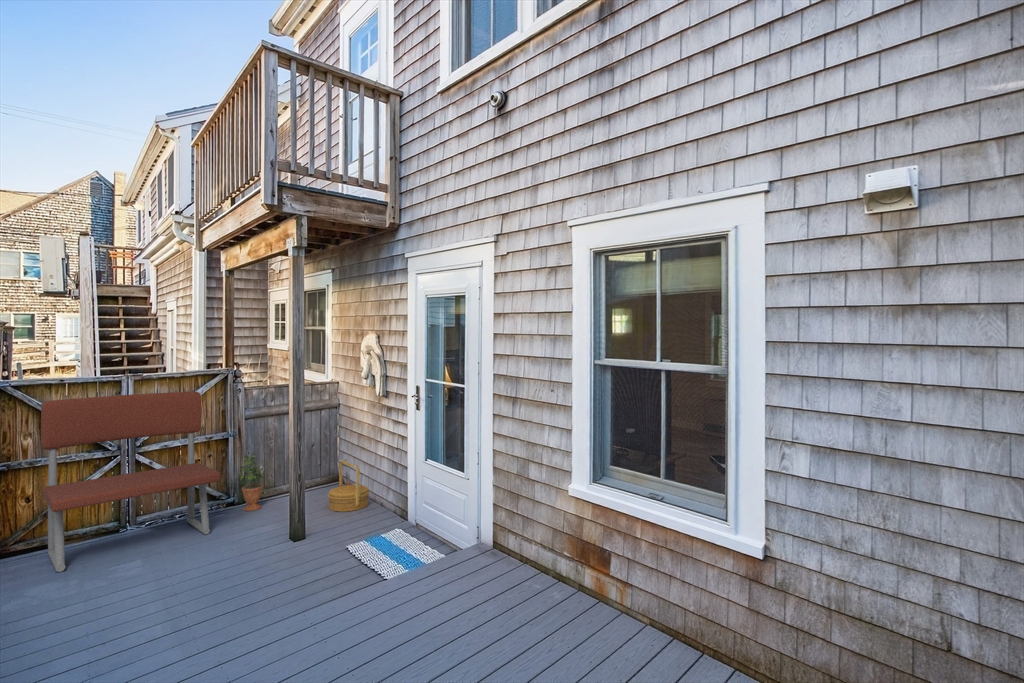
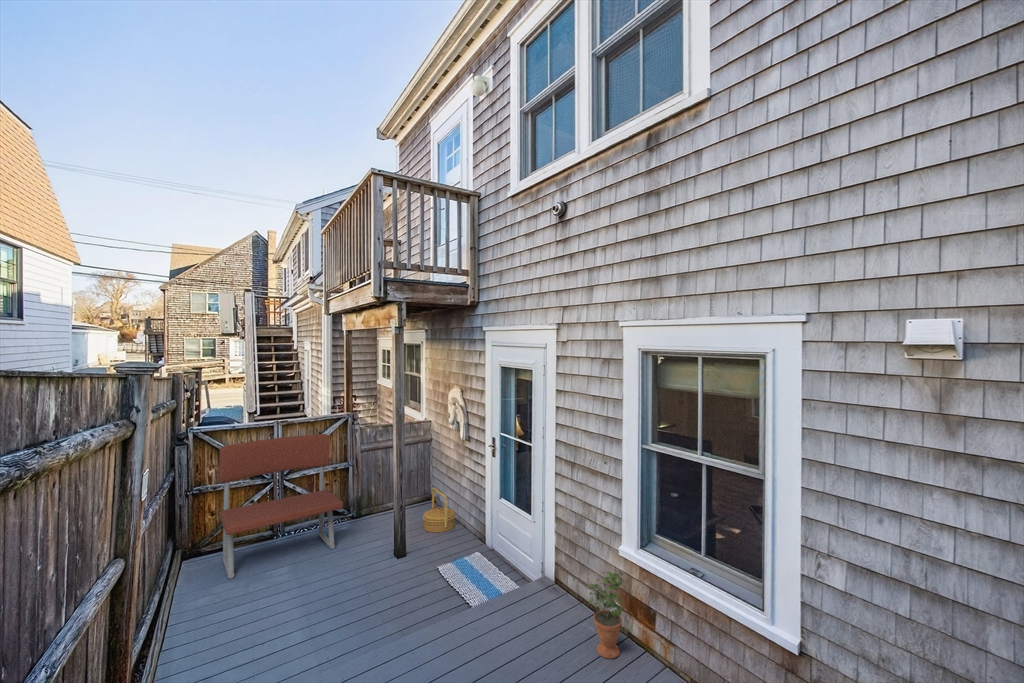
potted plant: present [237,453,263,511] -> present [588,571,623,659]

